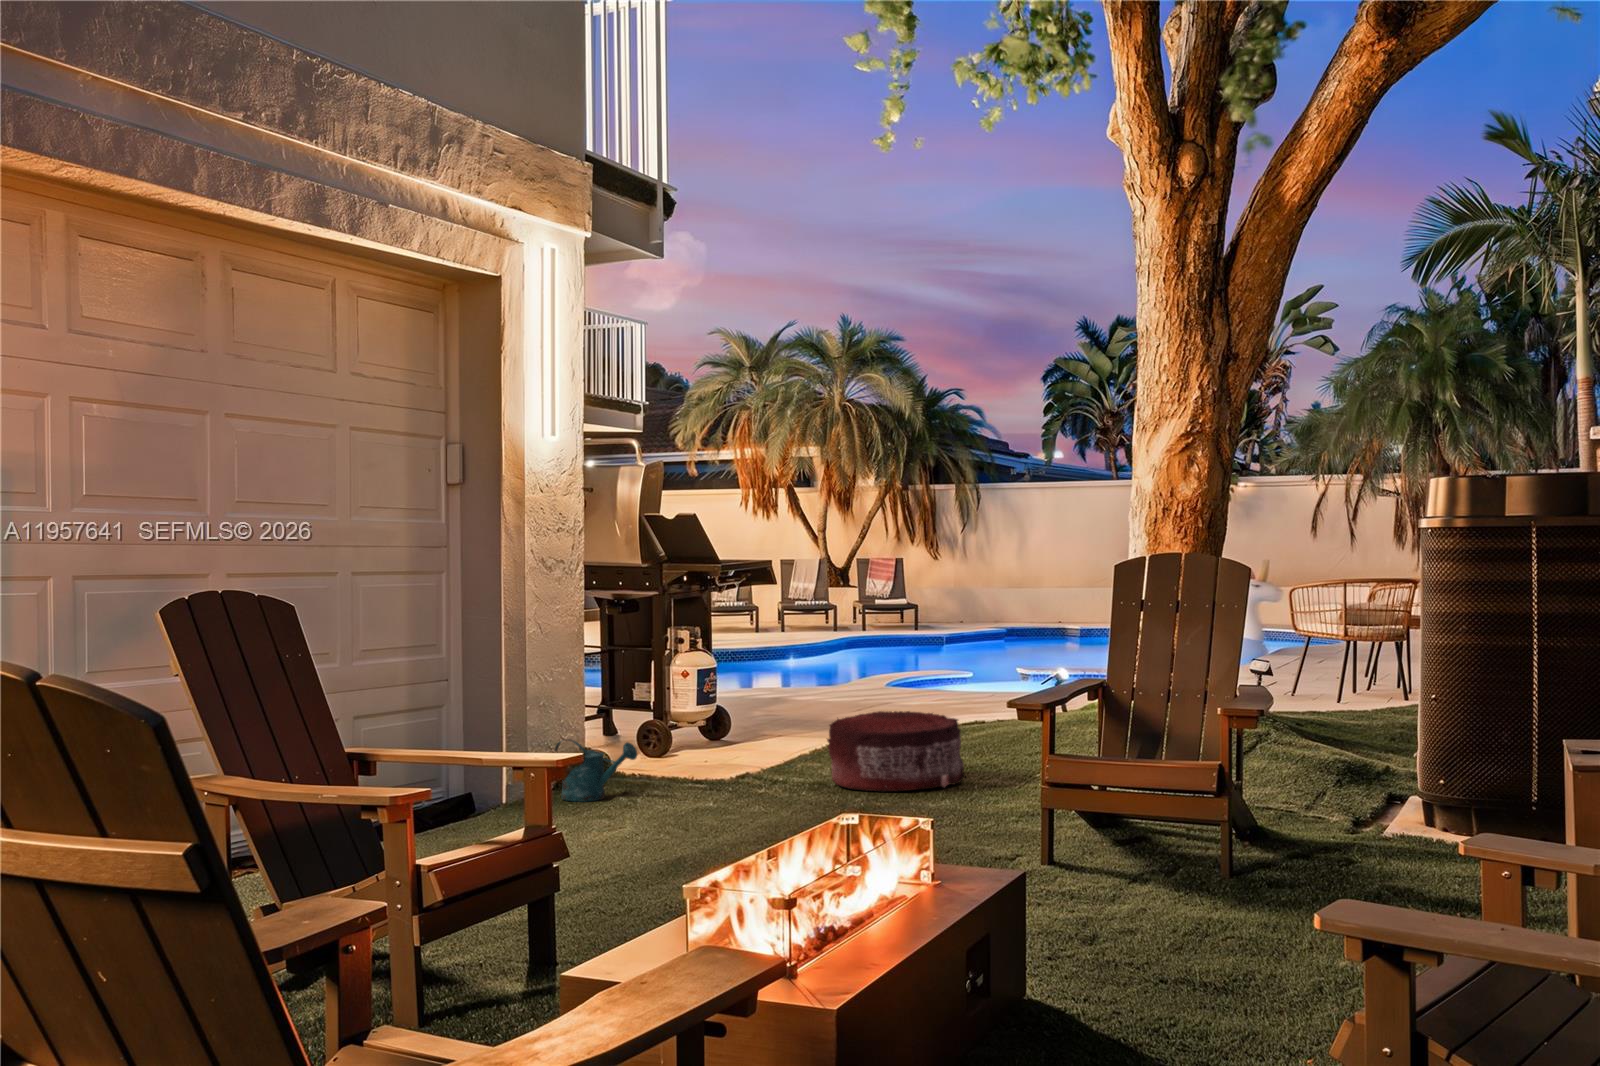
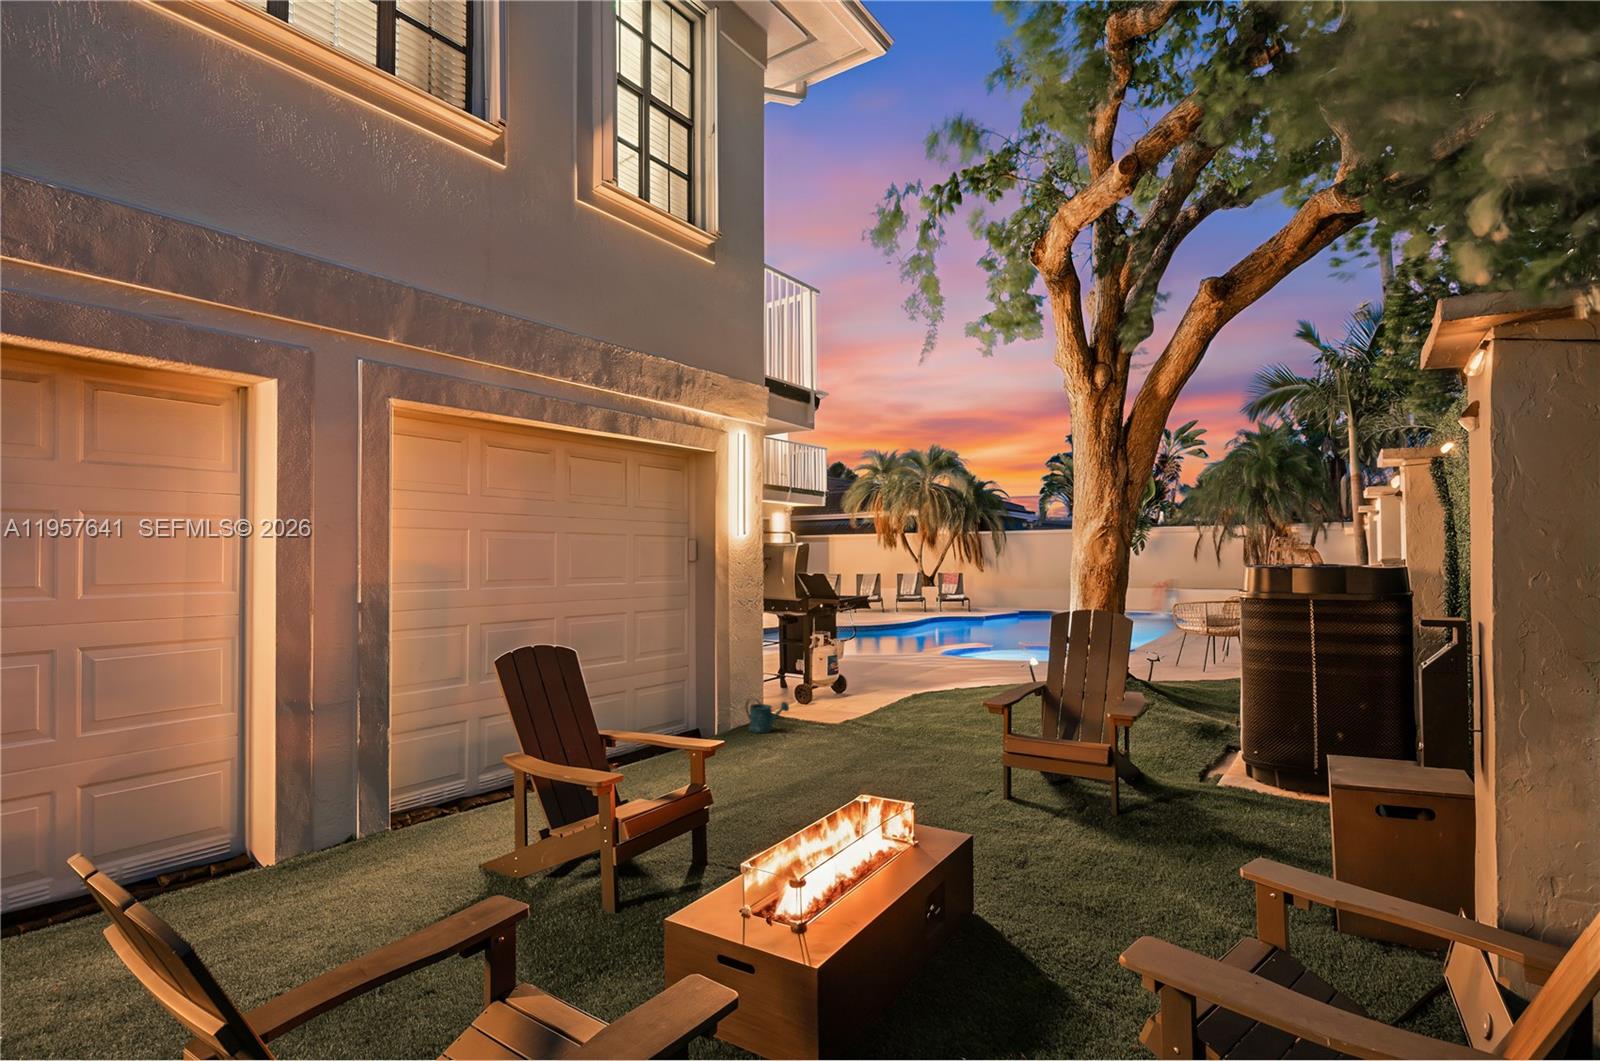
pouf: present [827,711,966,791] -> none [894,684,973,733]

